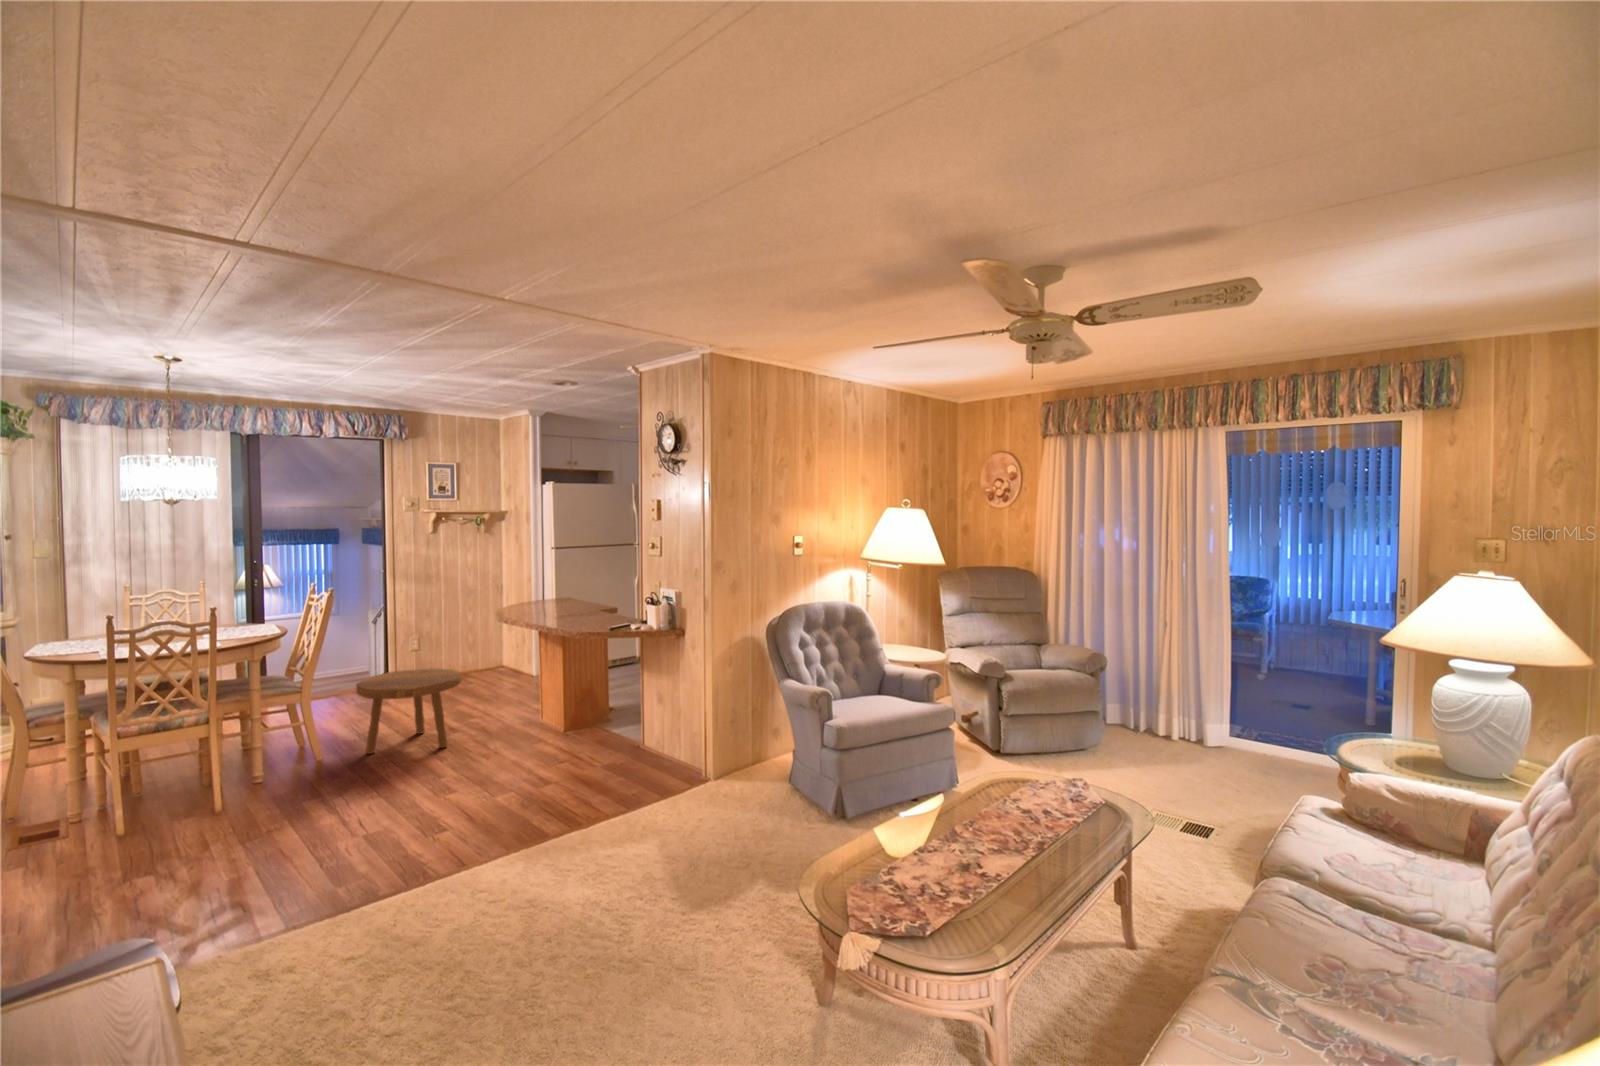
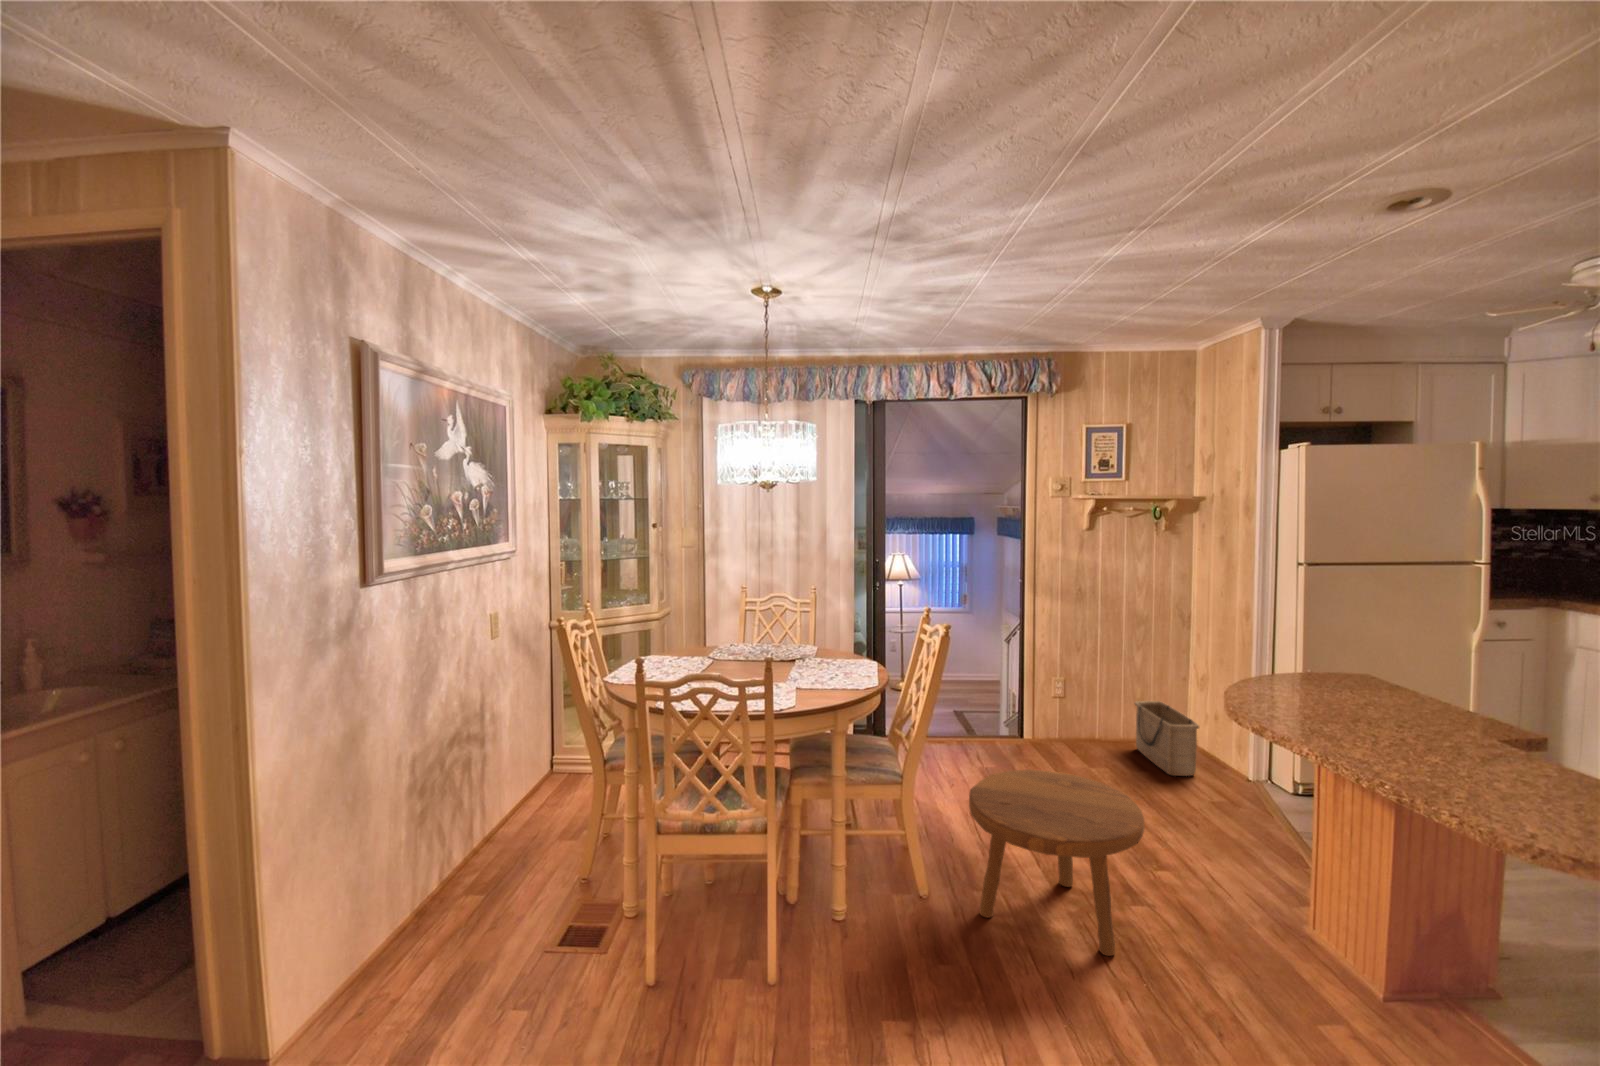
basket: none [468,642,506,682] -> present [1135,701,1199,776]

